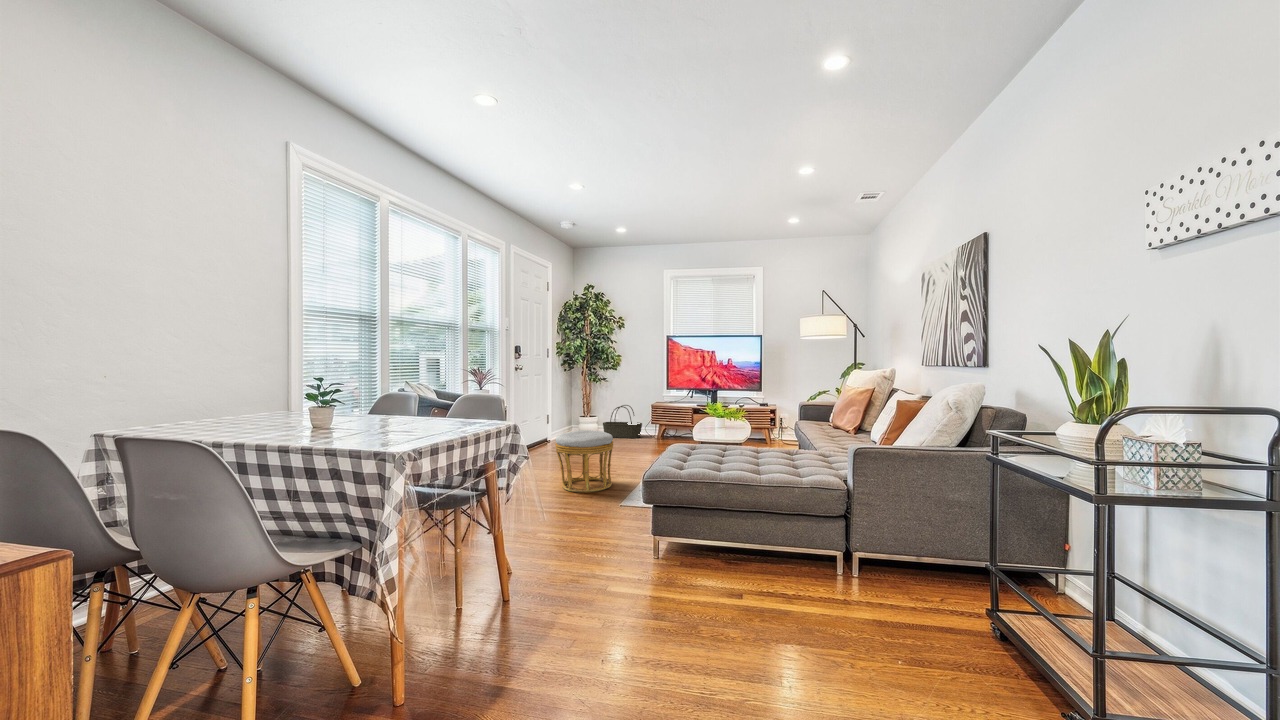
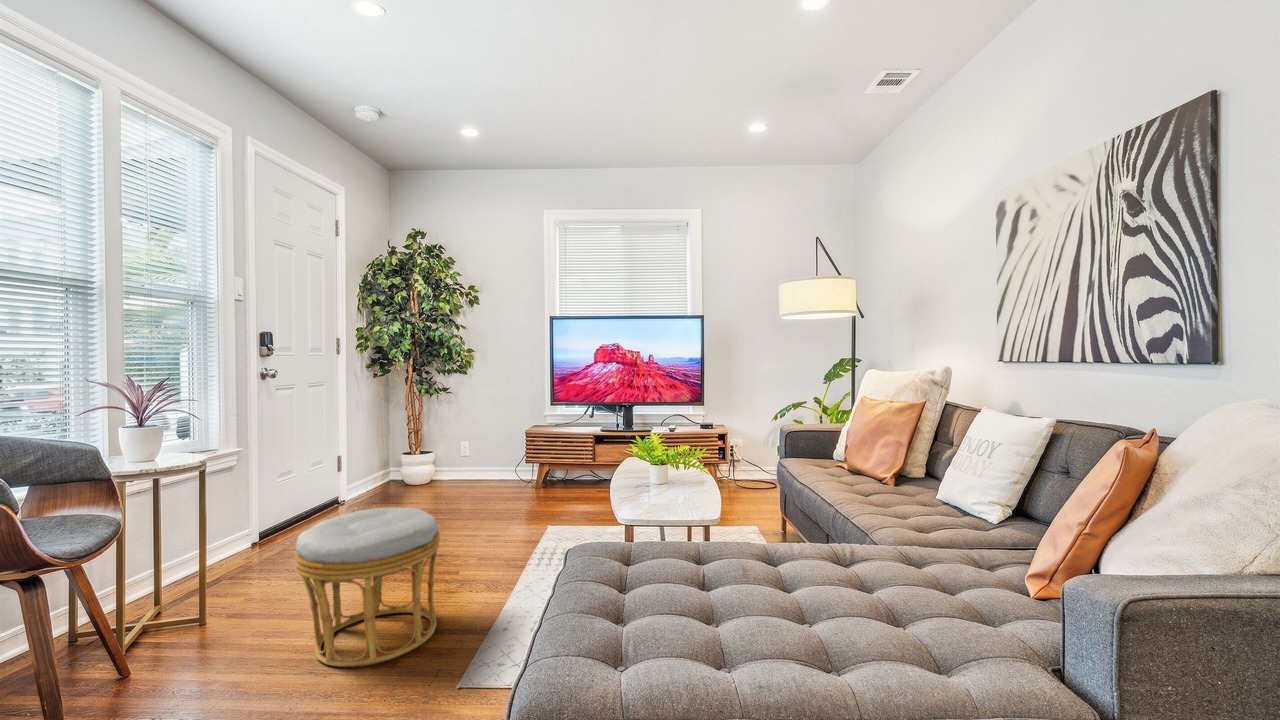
basket: present [603,405,642,438] -> none [443,431,511,487]

